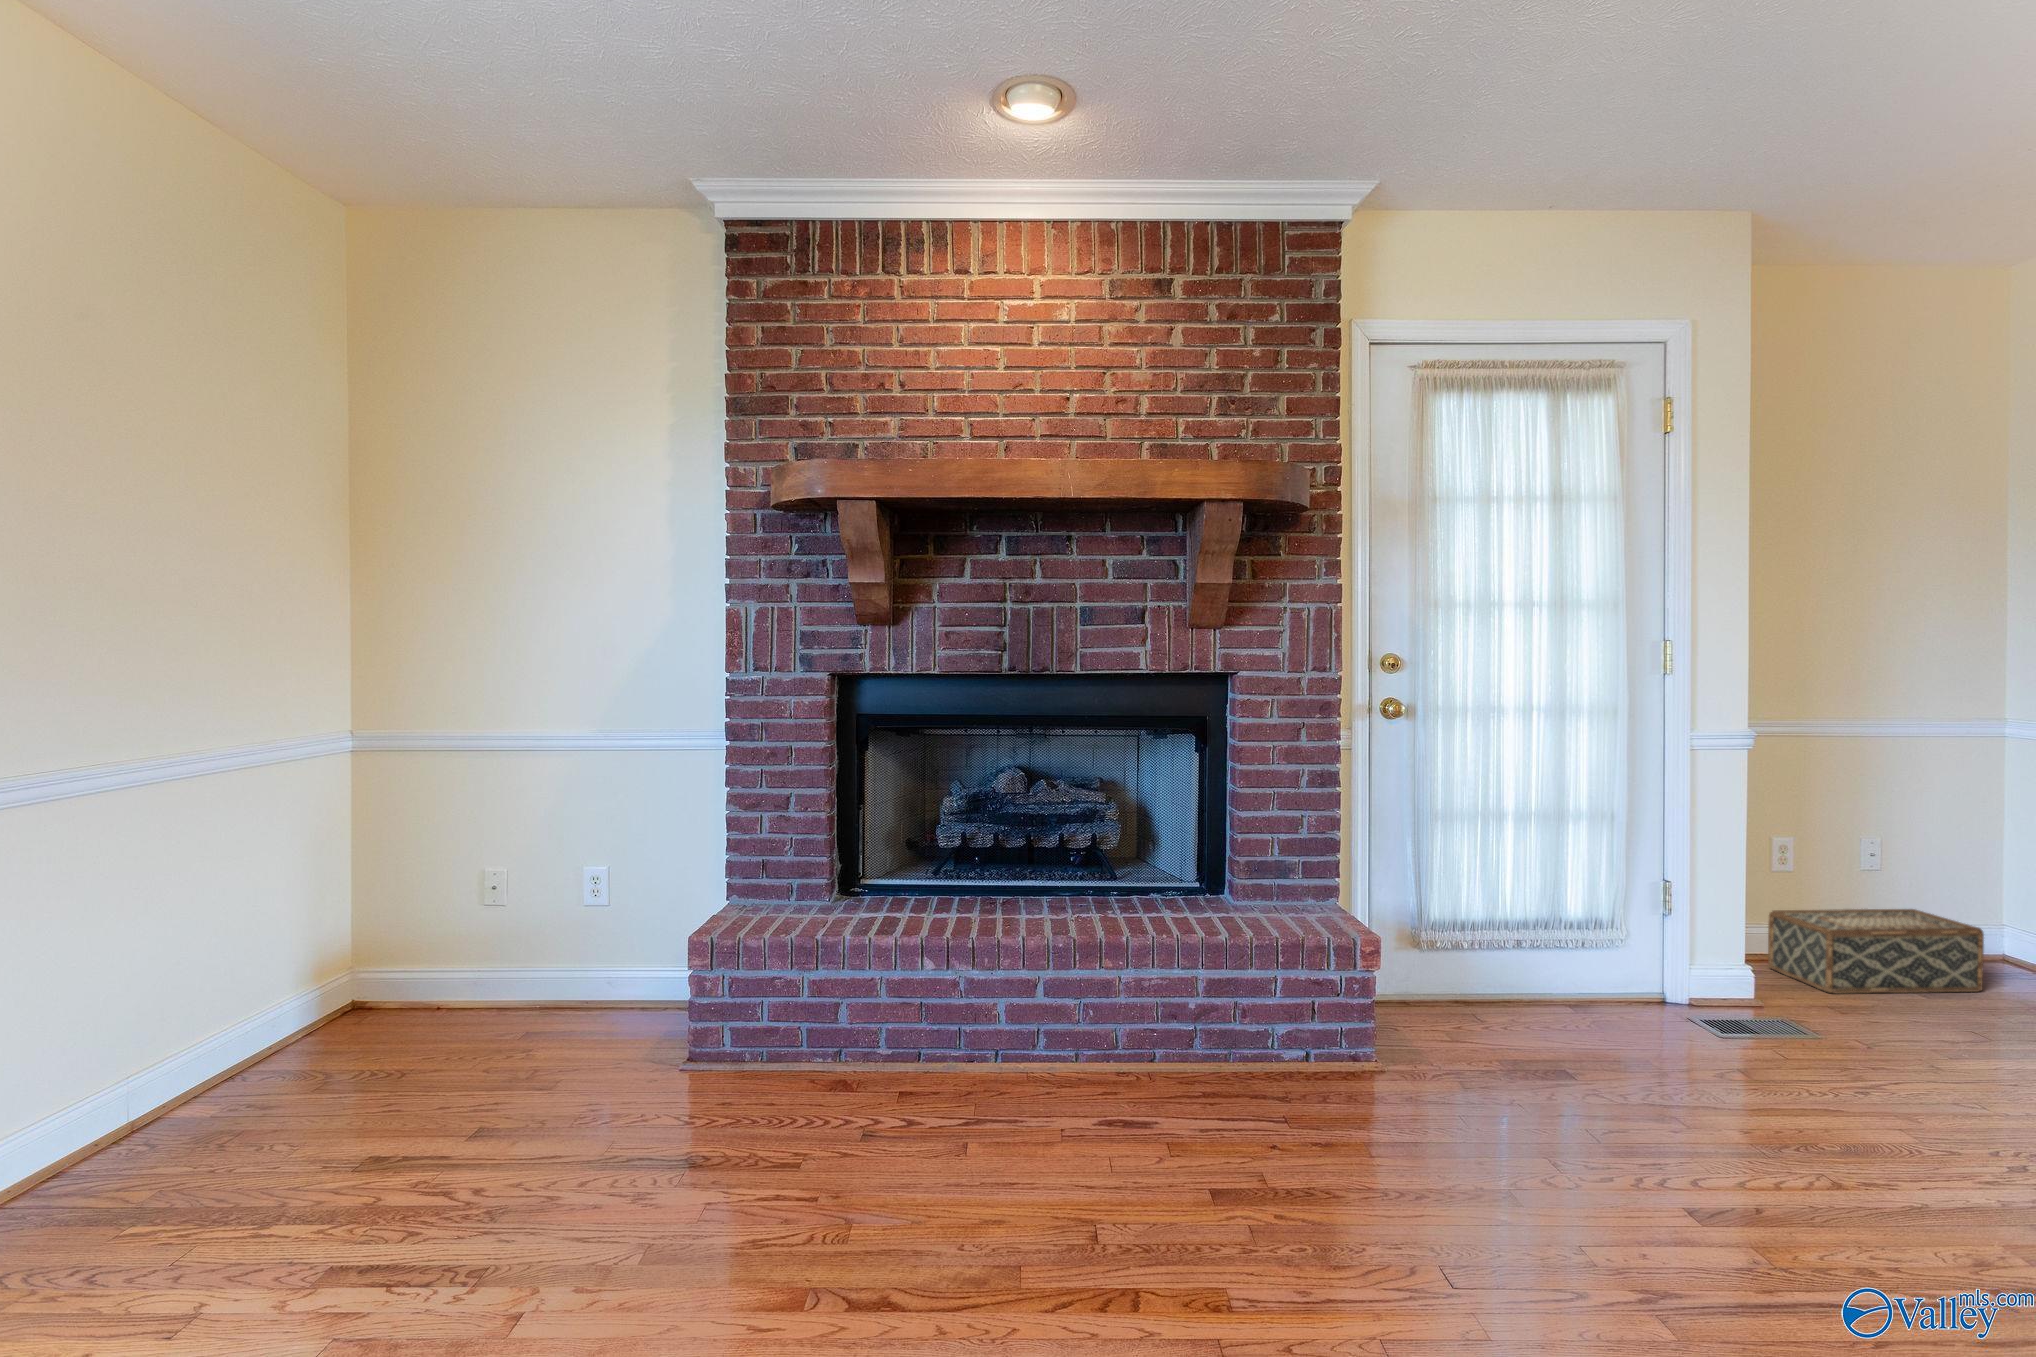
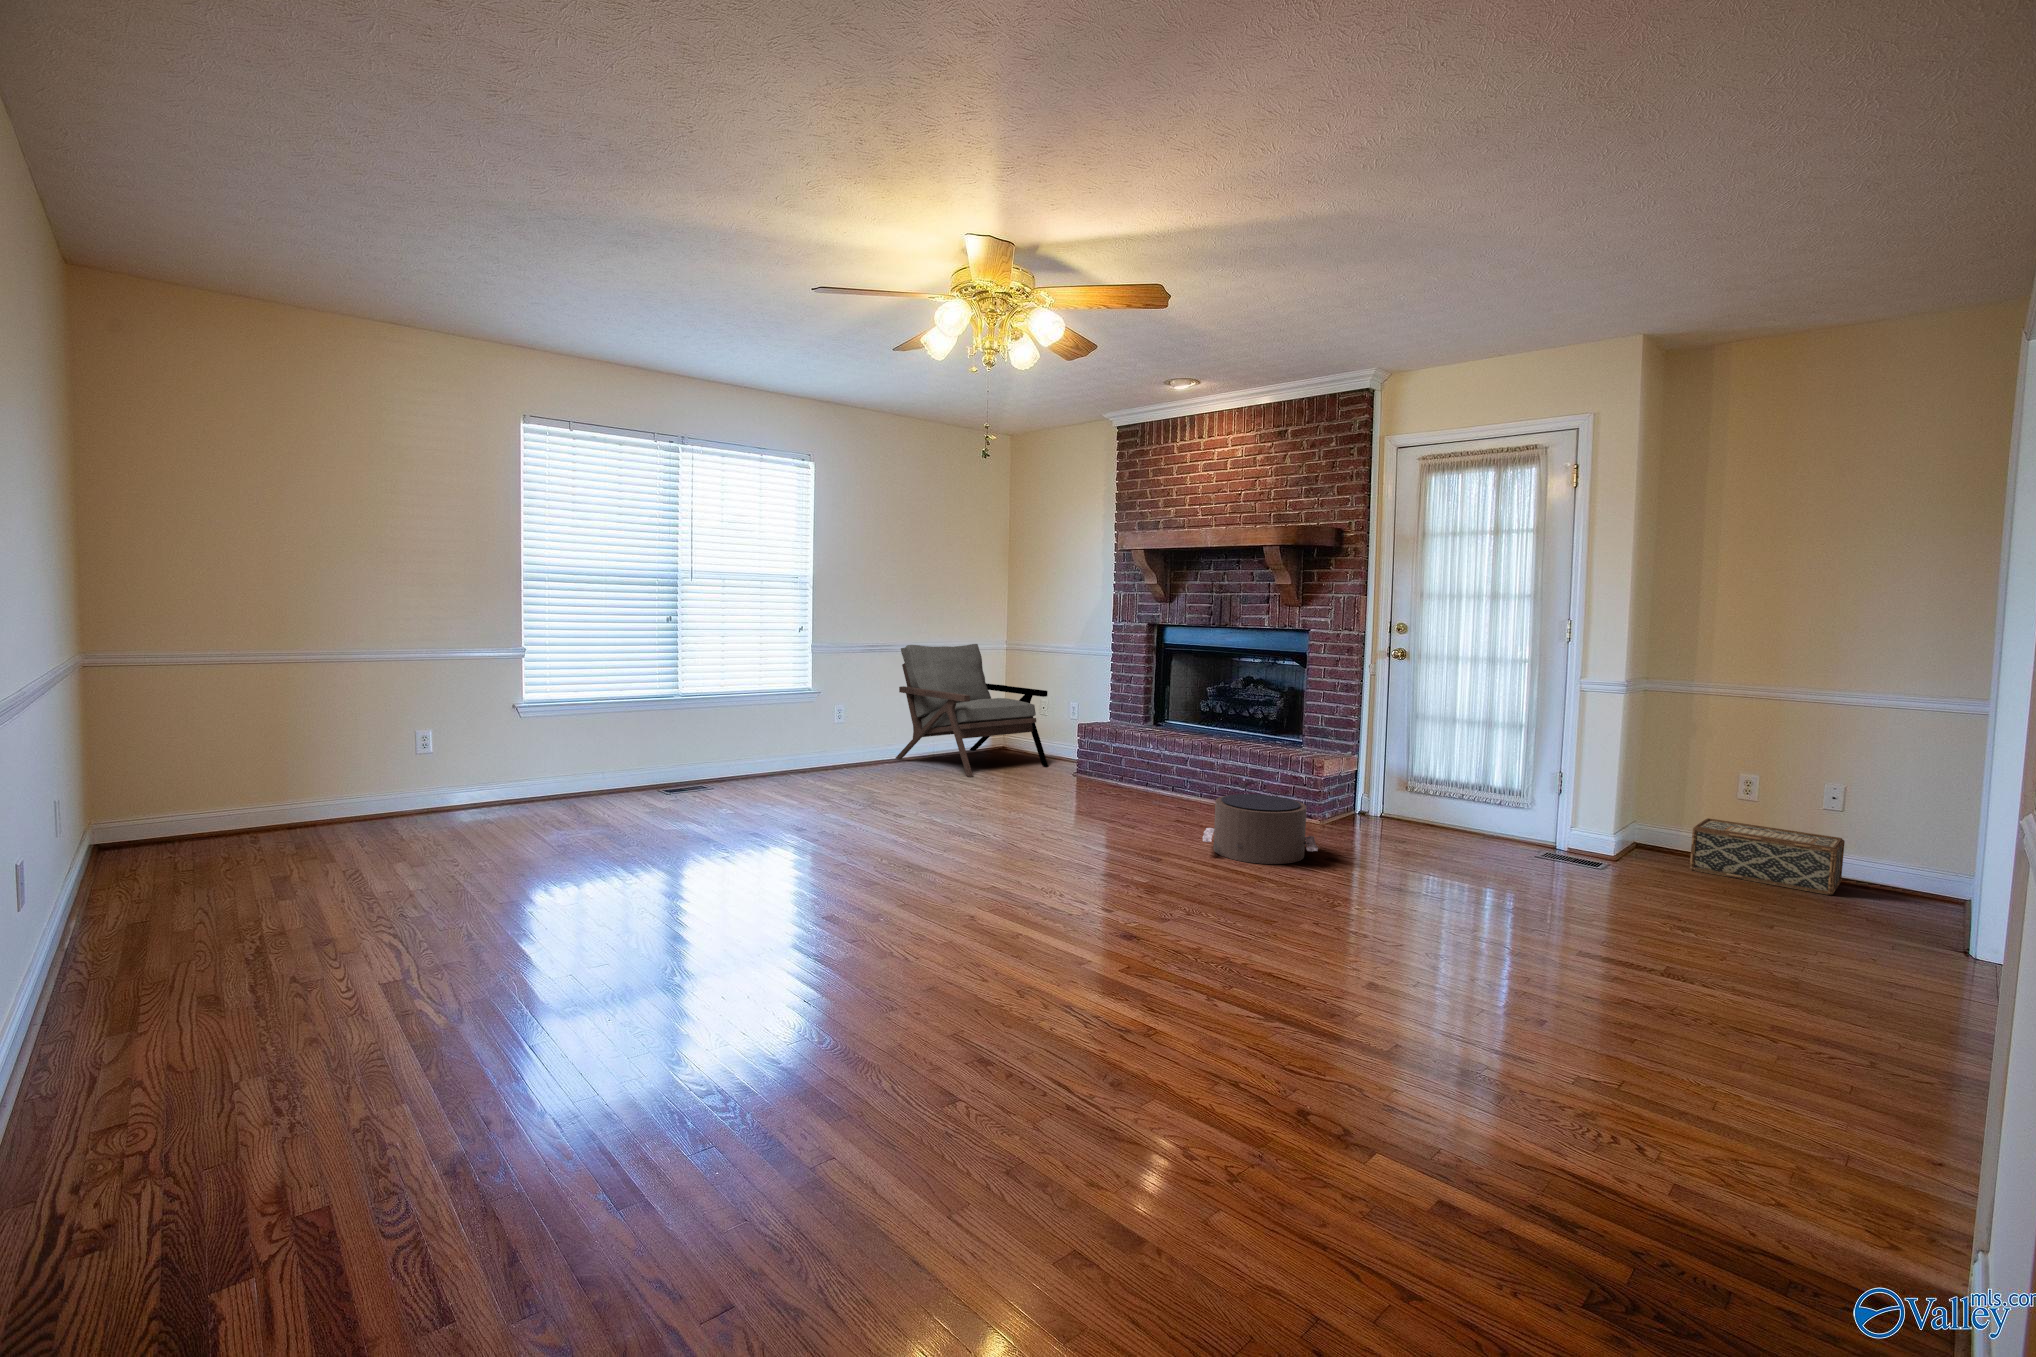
armchair: none [86,756,612,1181] -> present [896,644,1048,777]
pouf: none [1489,1051,1756,1257] -> present [1202,794,1318,864]

